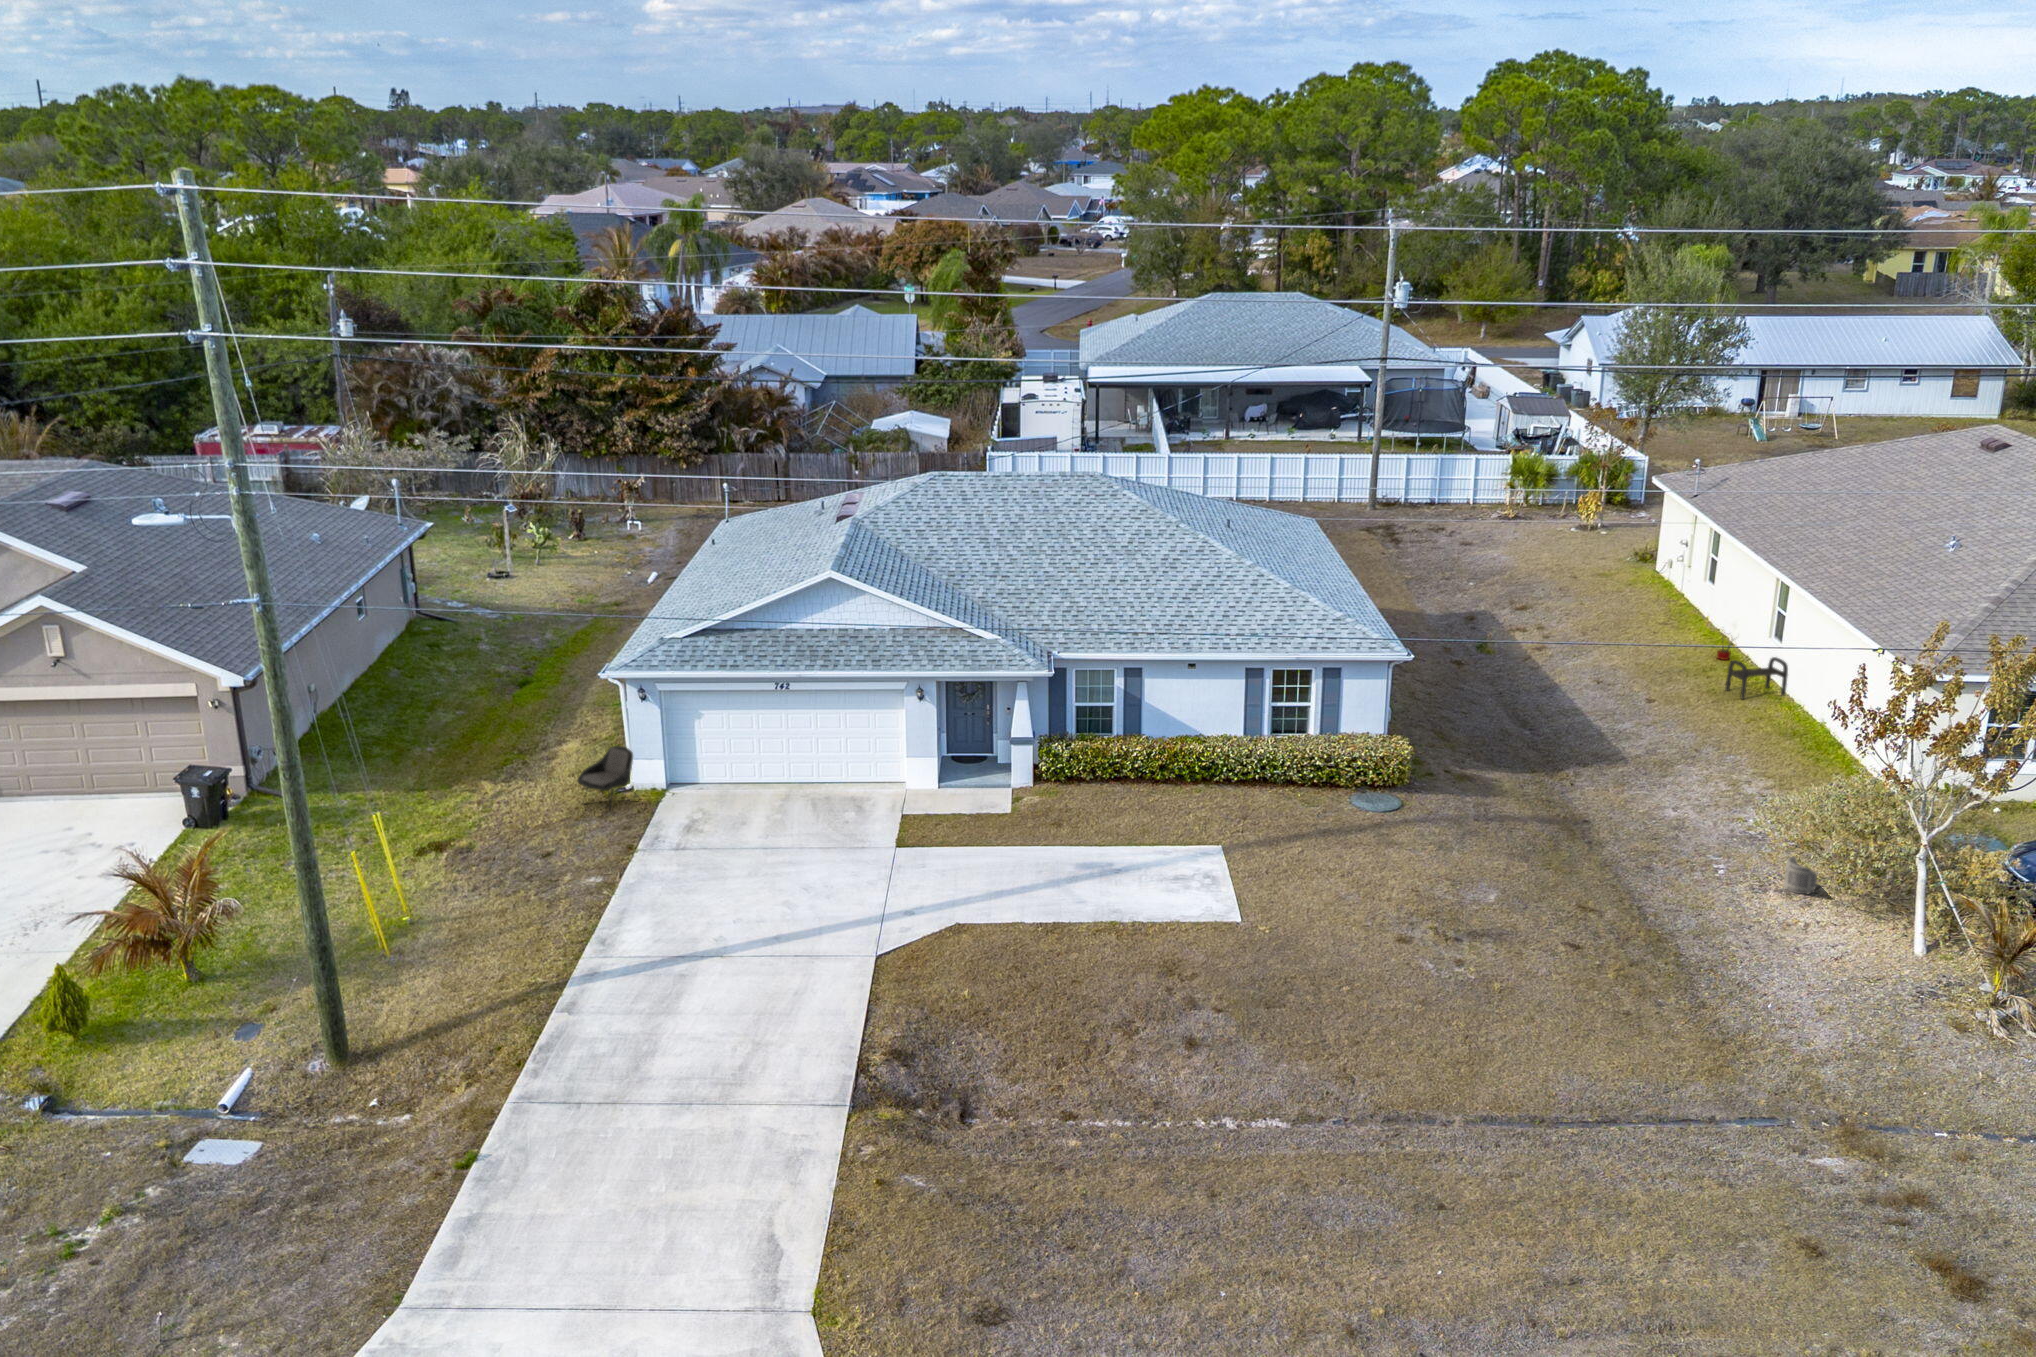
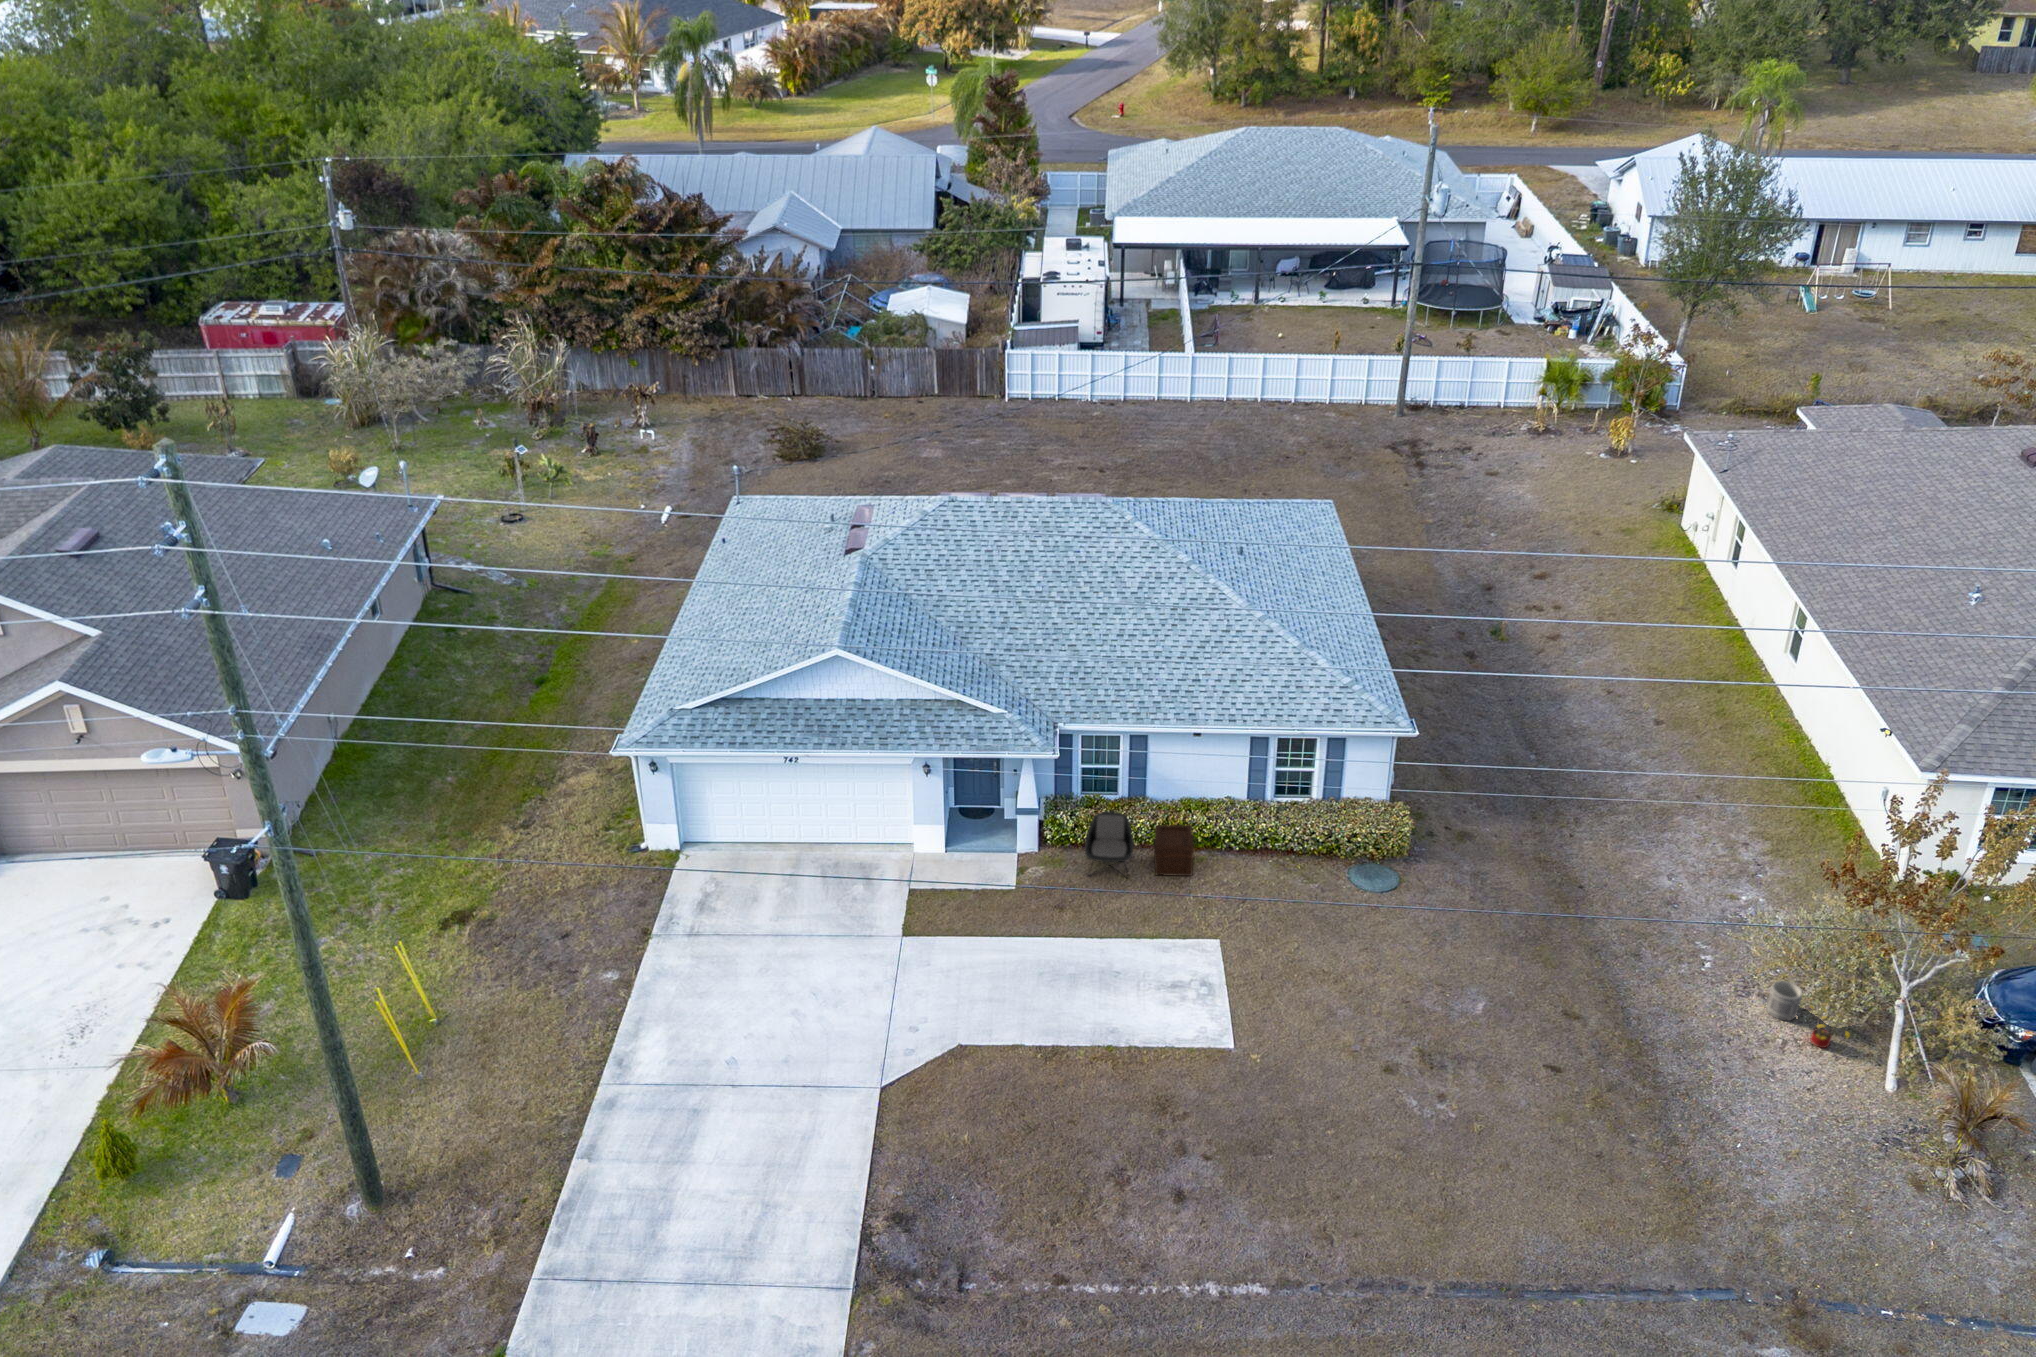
decorative plant: present [1717,630,1737,660] -> present [1811,1007,1852,1048]
bench: present [1725,657,1788,699] -> none [1732,681,1797,726]
lounge chair: present [578,746,640,810] -> present [1085,811,1134,868]
wooden crate: none [1151,756,1192,805] -> present [1154,825,1194,876]

